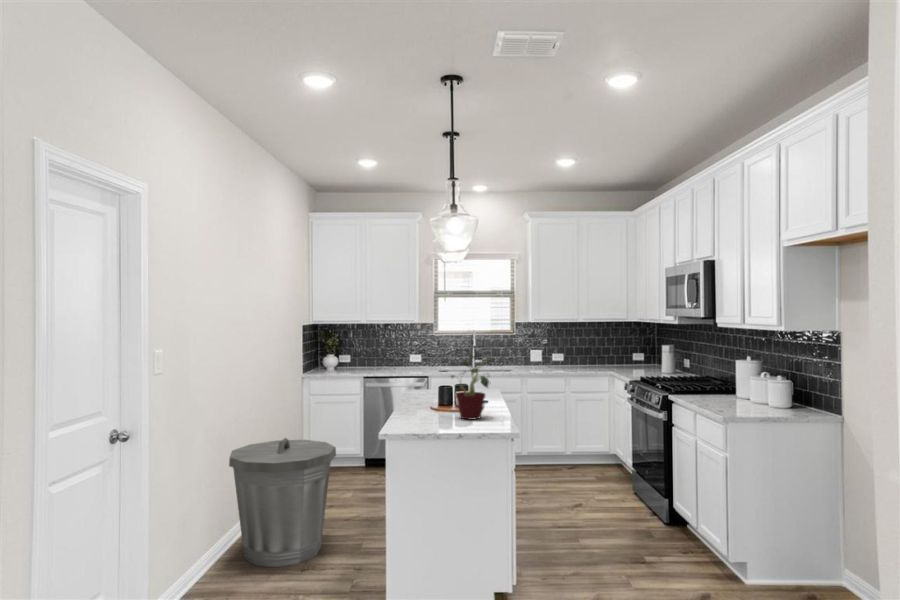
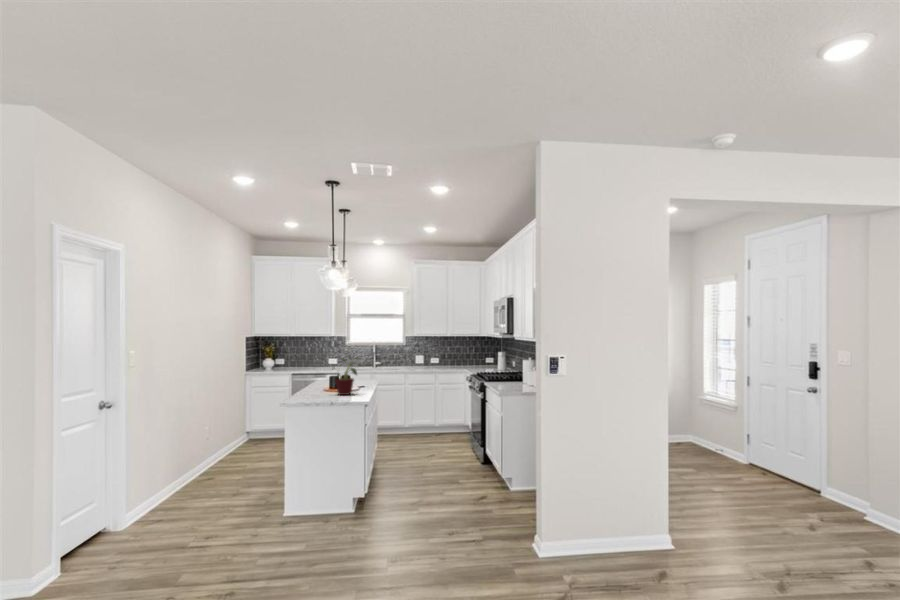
trash can: present [229,438,336,567] -> none [184,411,260,497]

